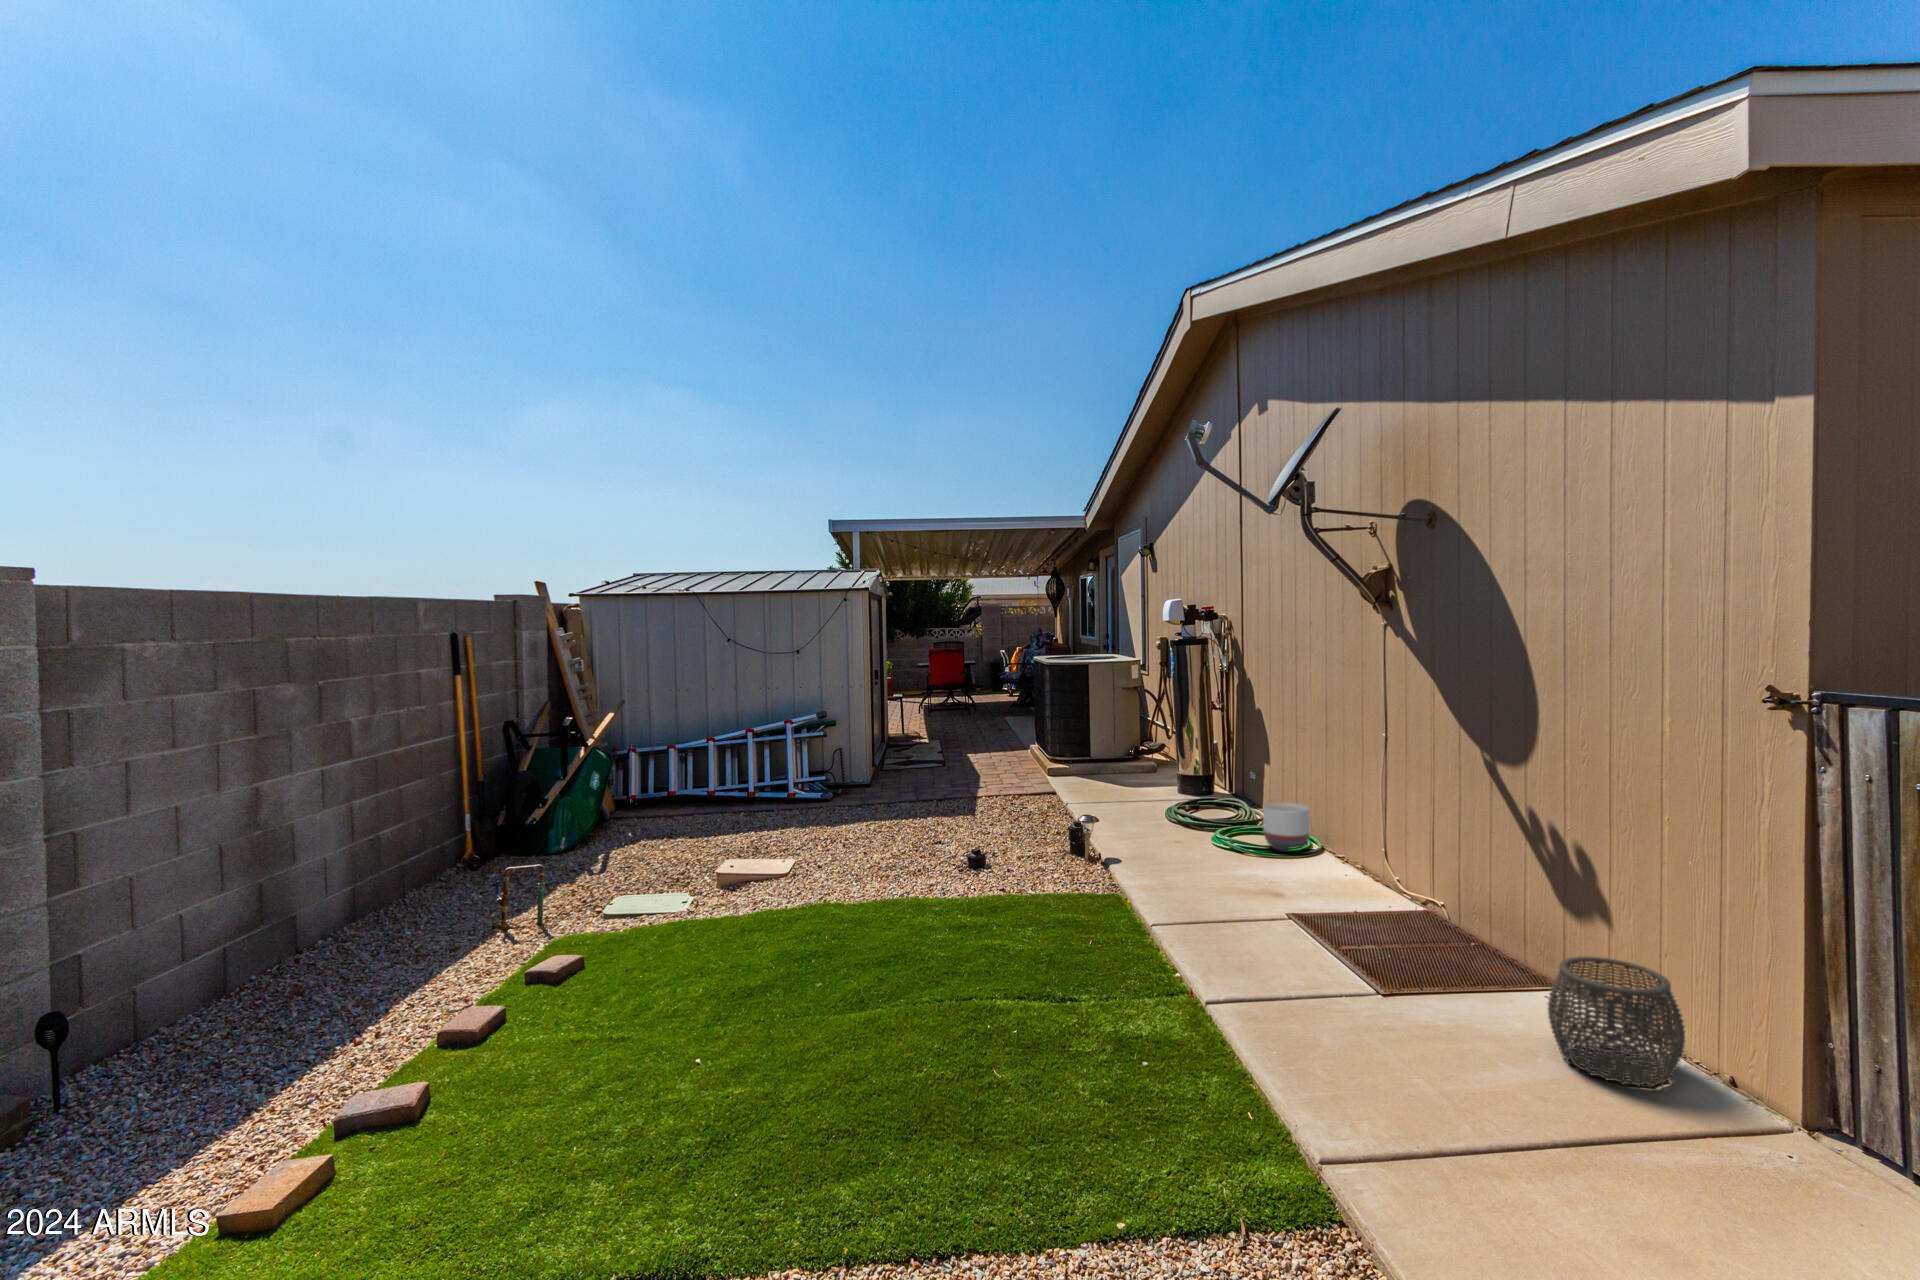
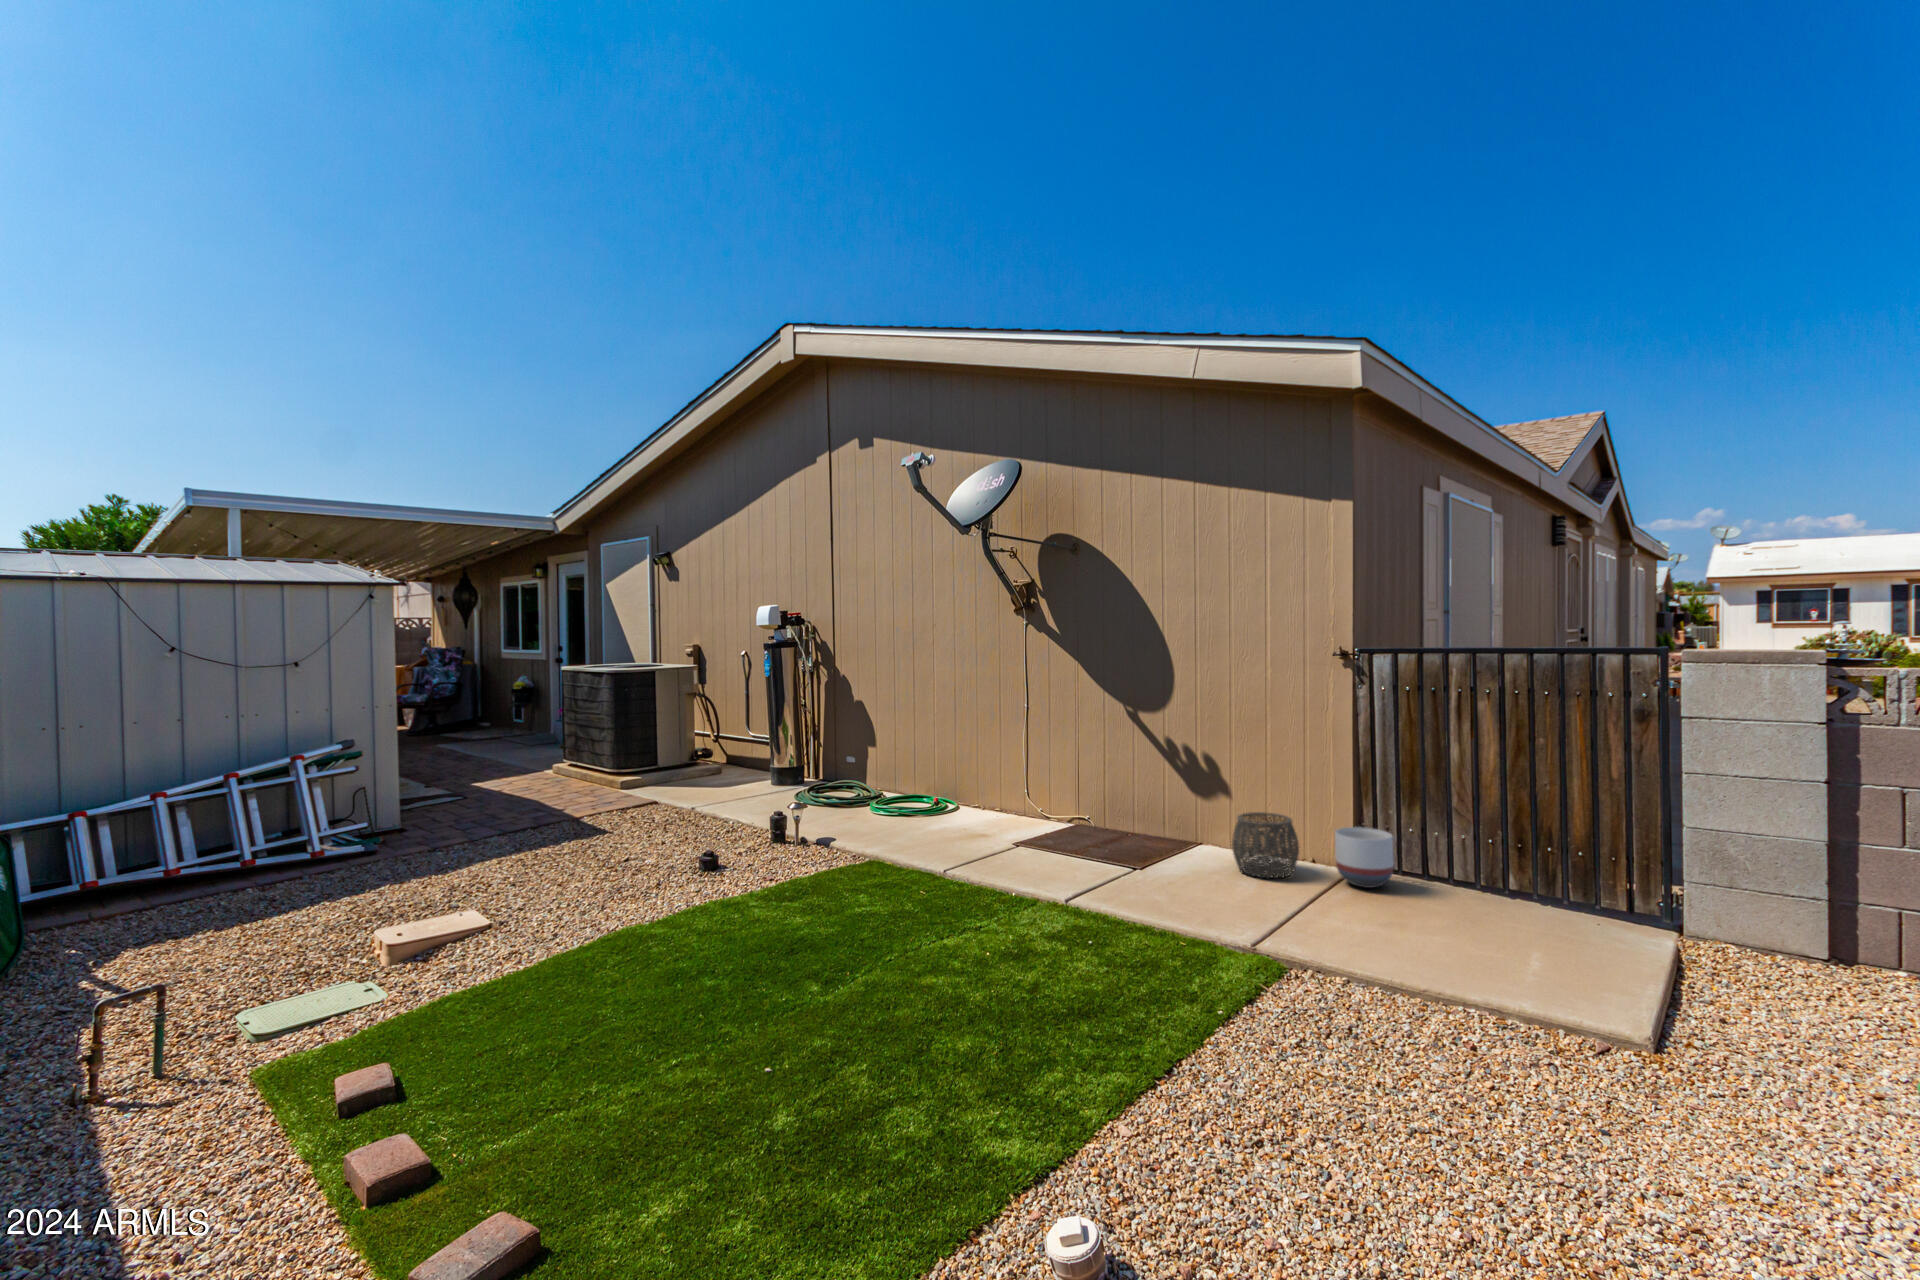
planter: present [1263,803,1310,852] -> present [1335,827,1394,888]

